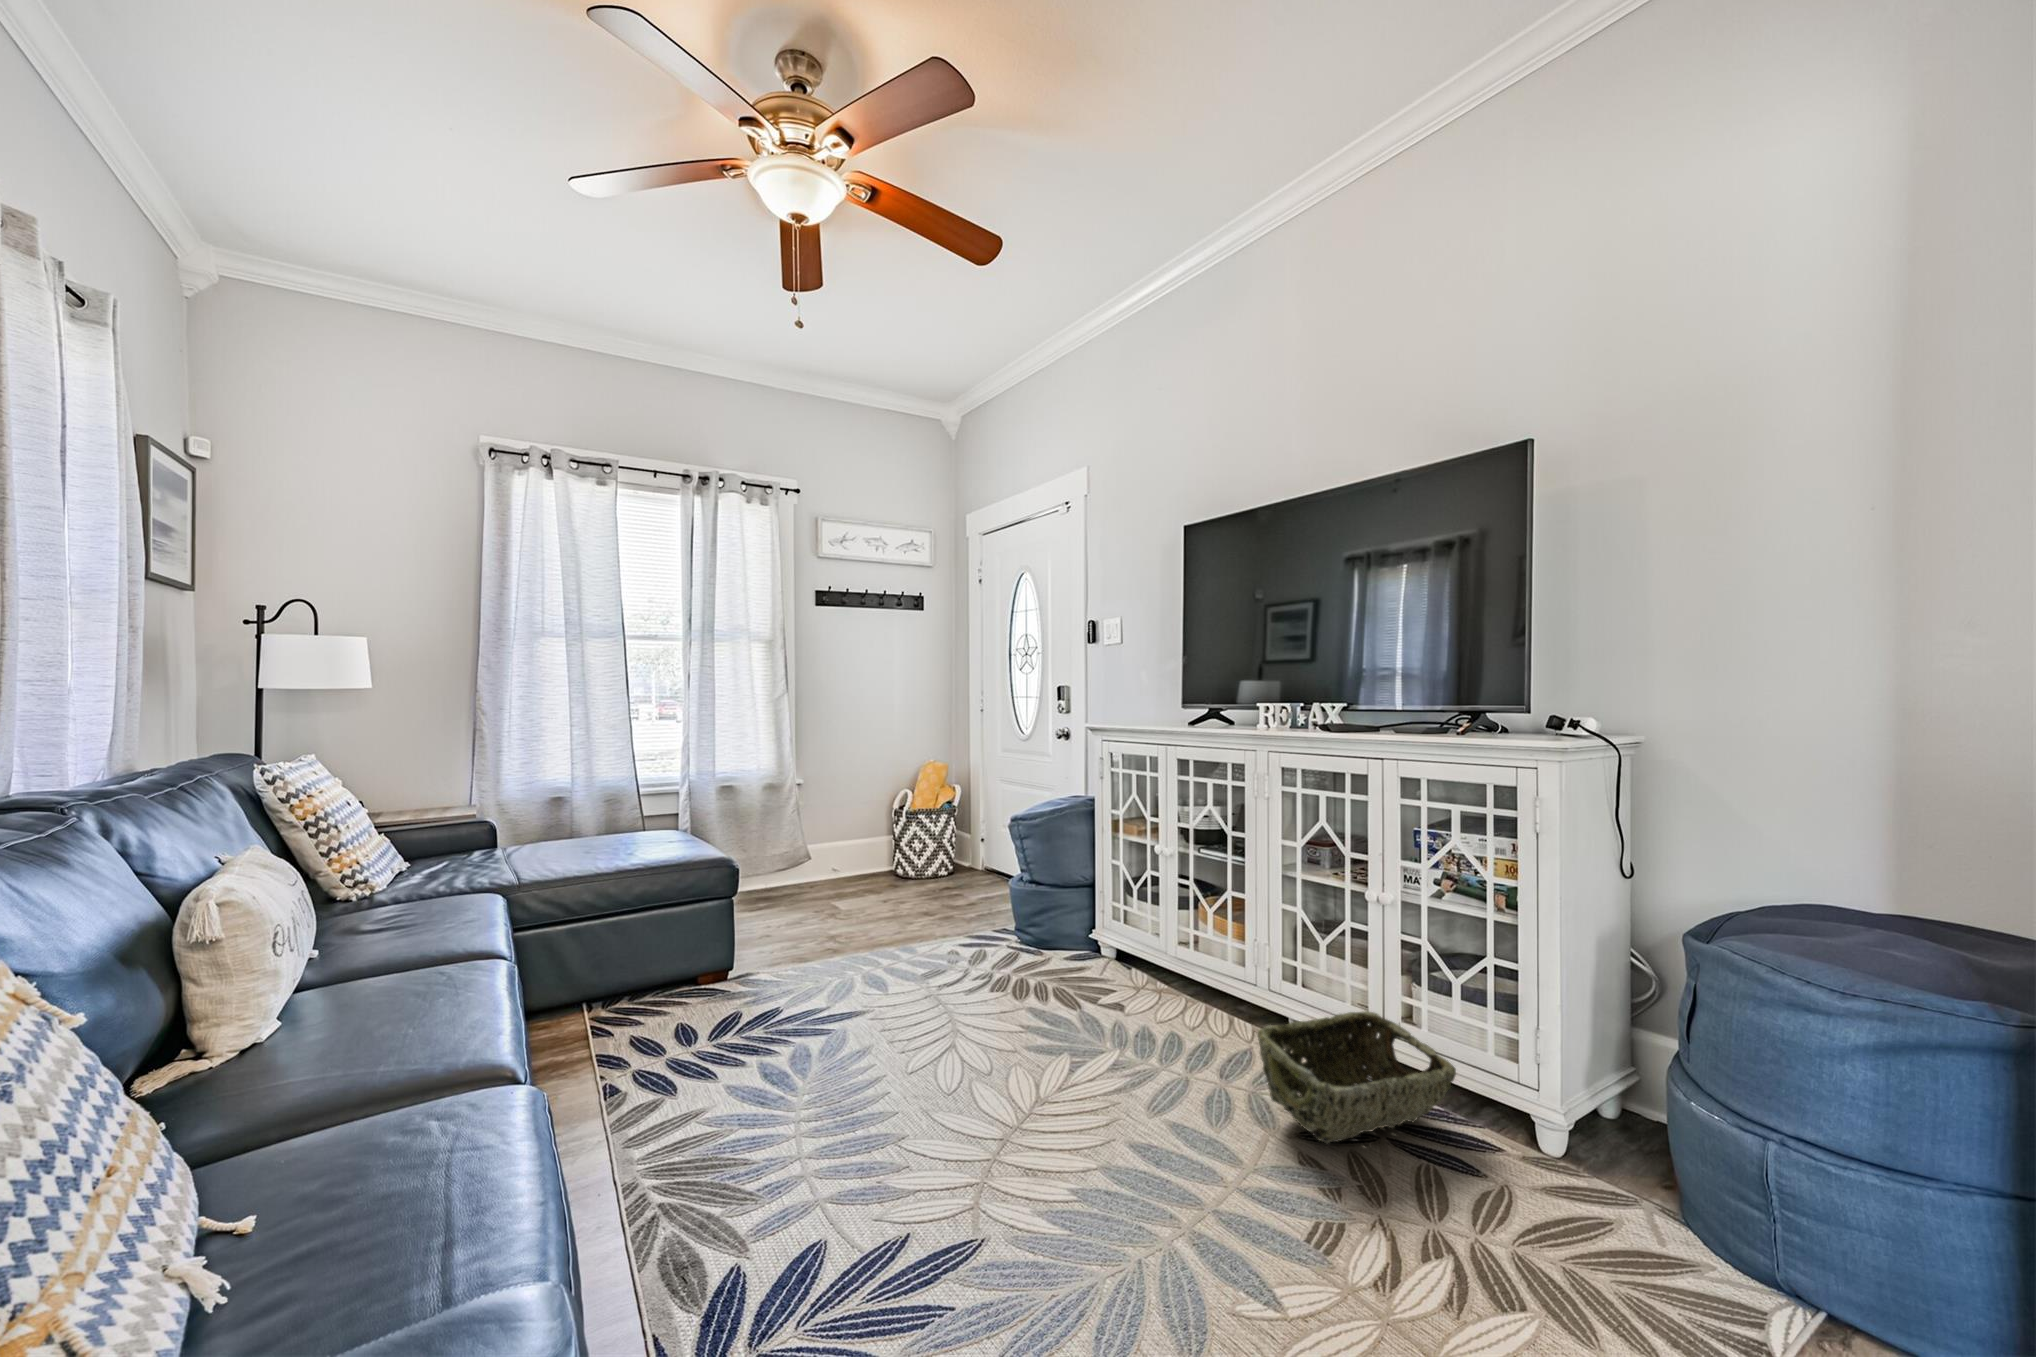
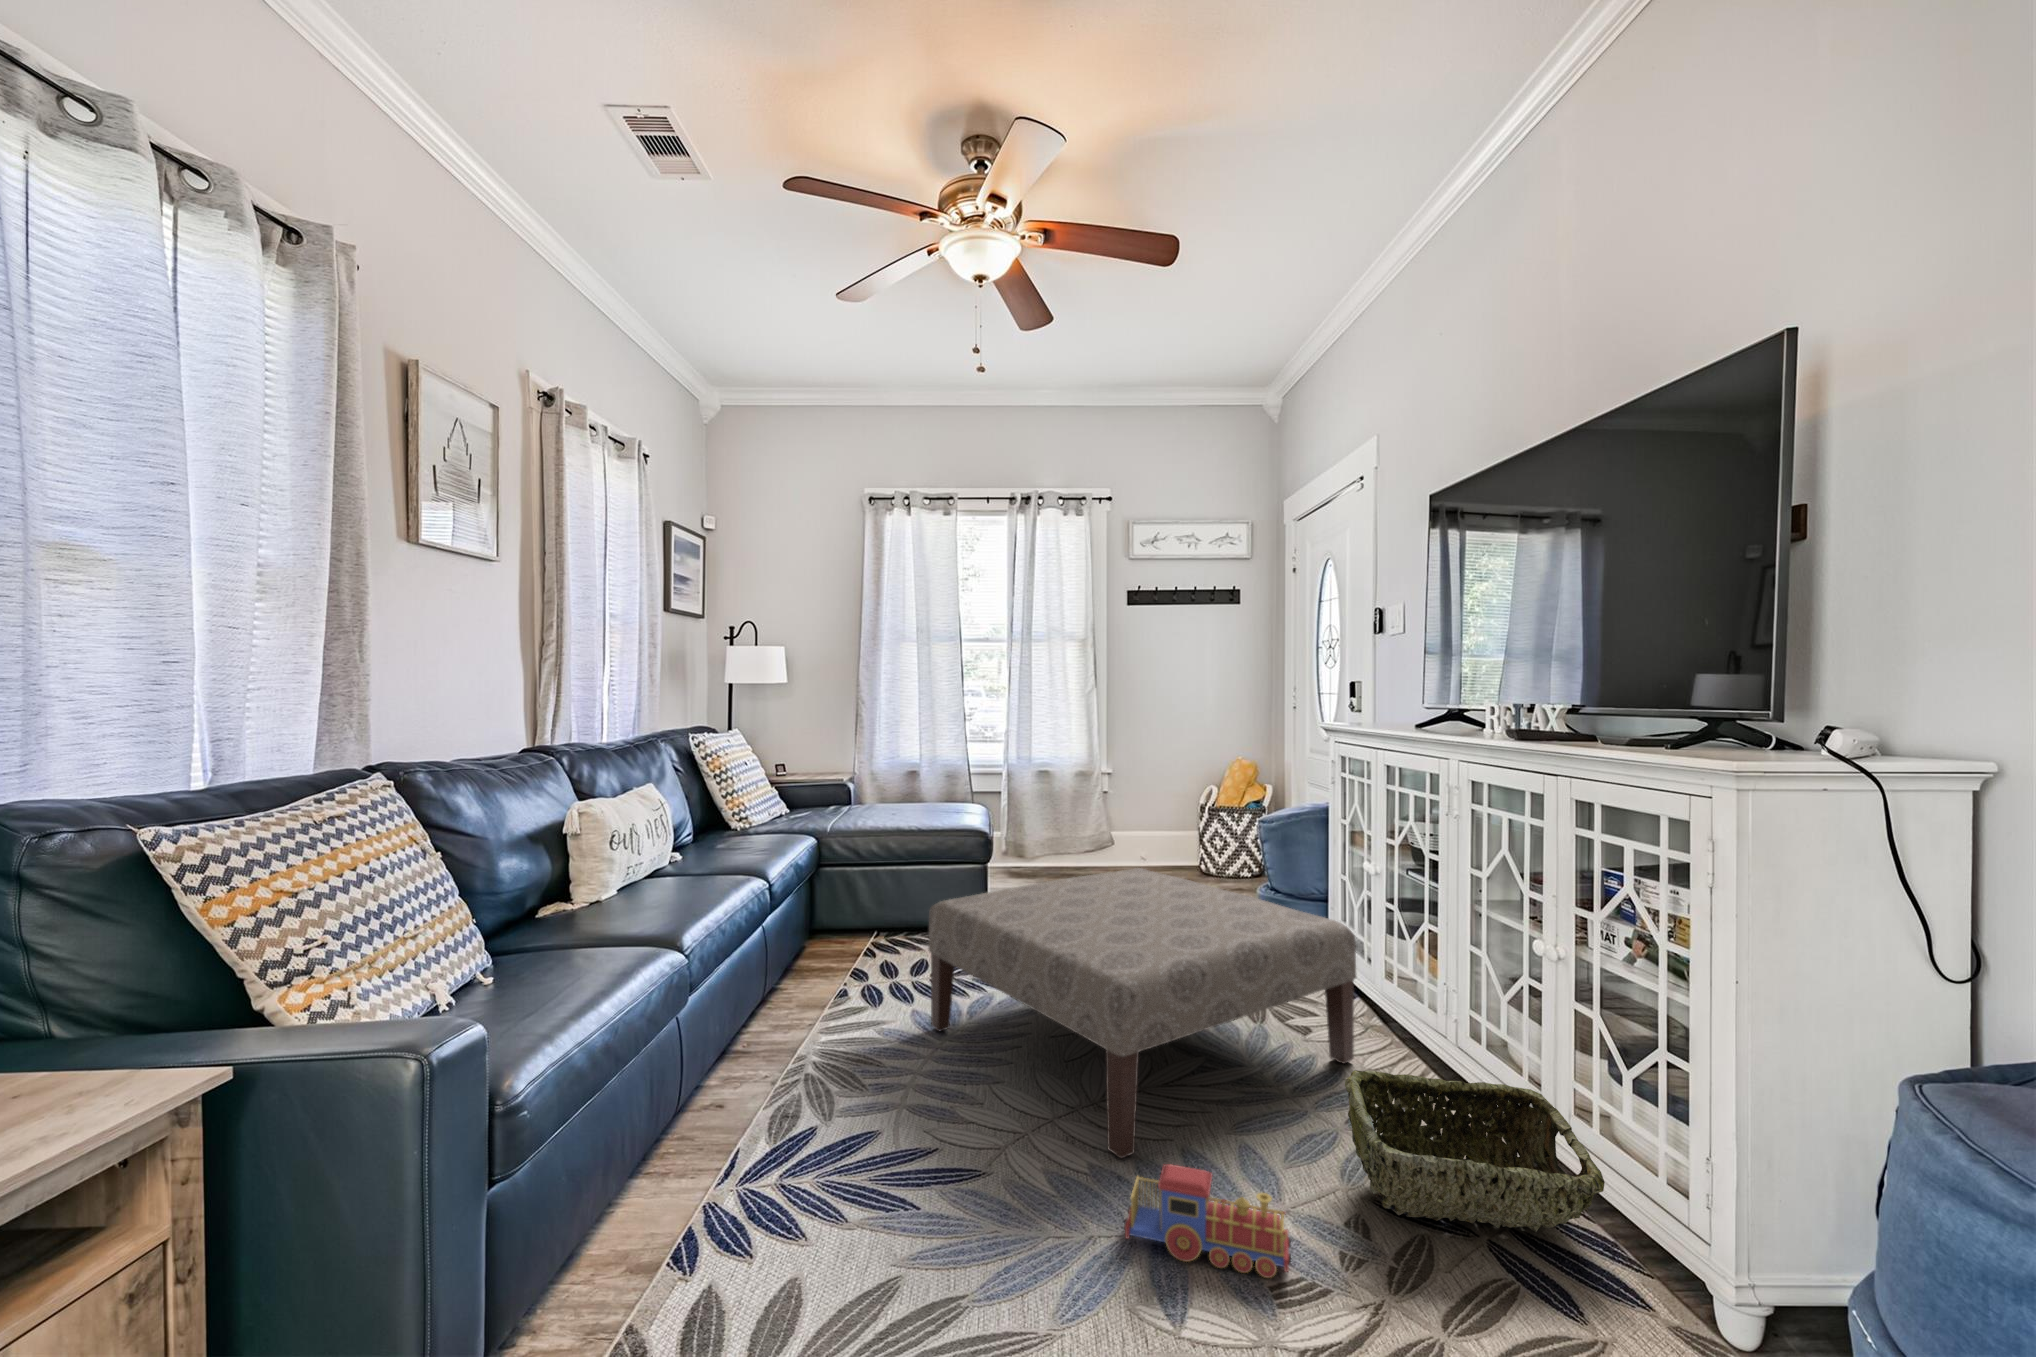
ottoman: none [768,878,1181,1175] -> present [928,868,1356,1158]
toy train: none [1156,1156,1314,1251] -> present [1124,1164,1291,1278]

